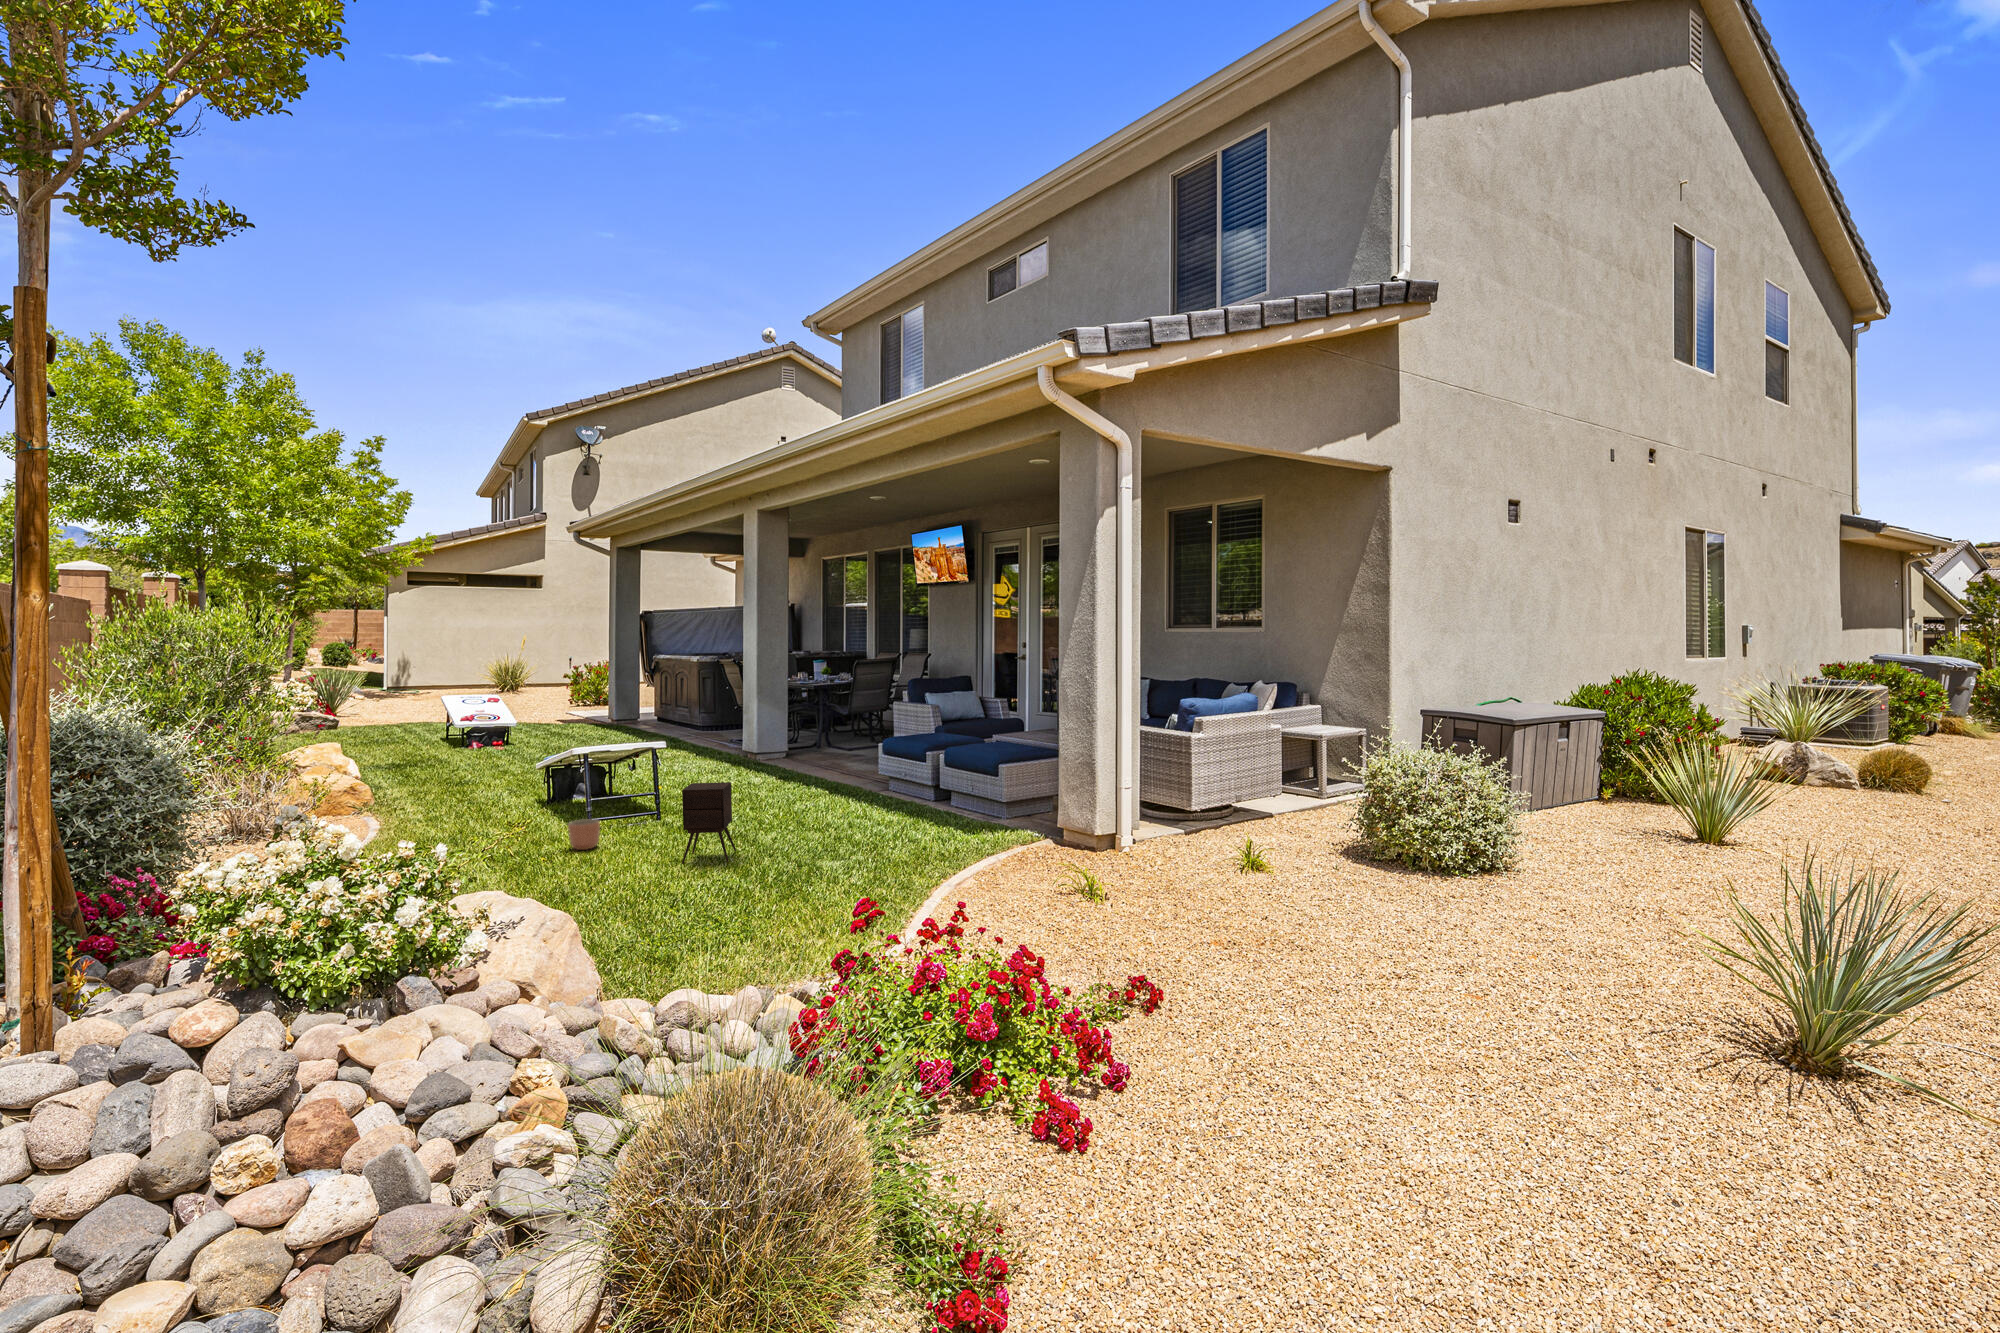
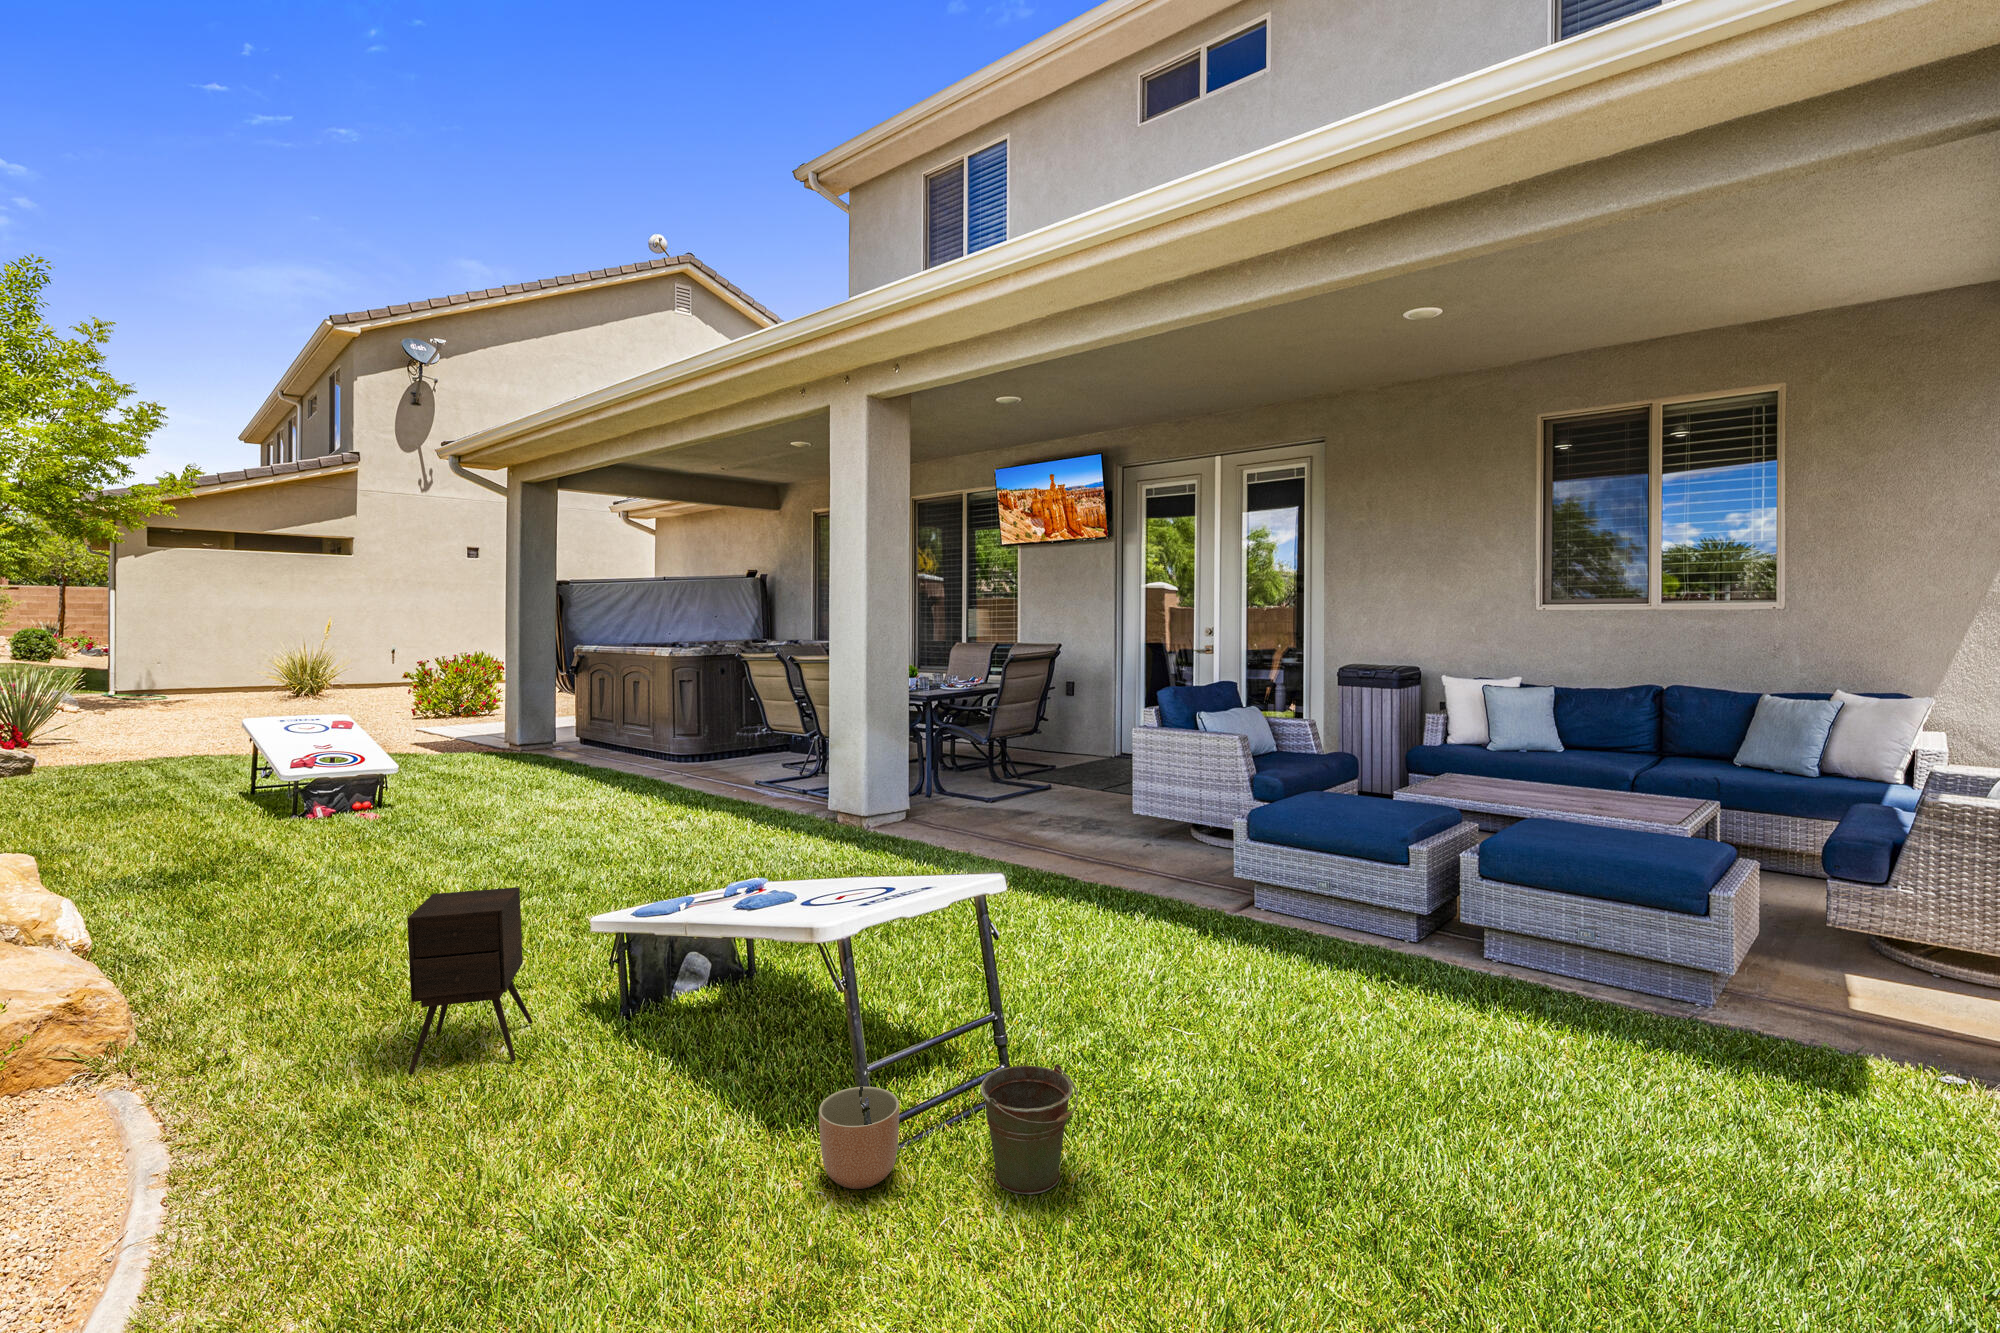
side table: present [682,782,736,864] -> present [407,887,533,1074]
bucket: none [621,813,660,854] -> present [980,1064,1078,1194]

